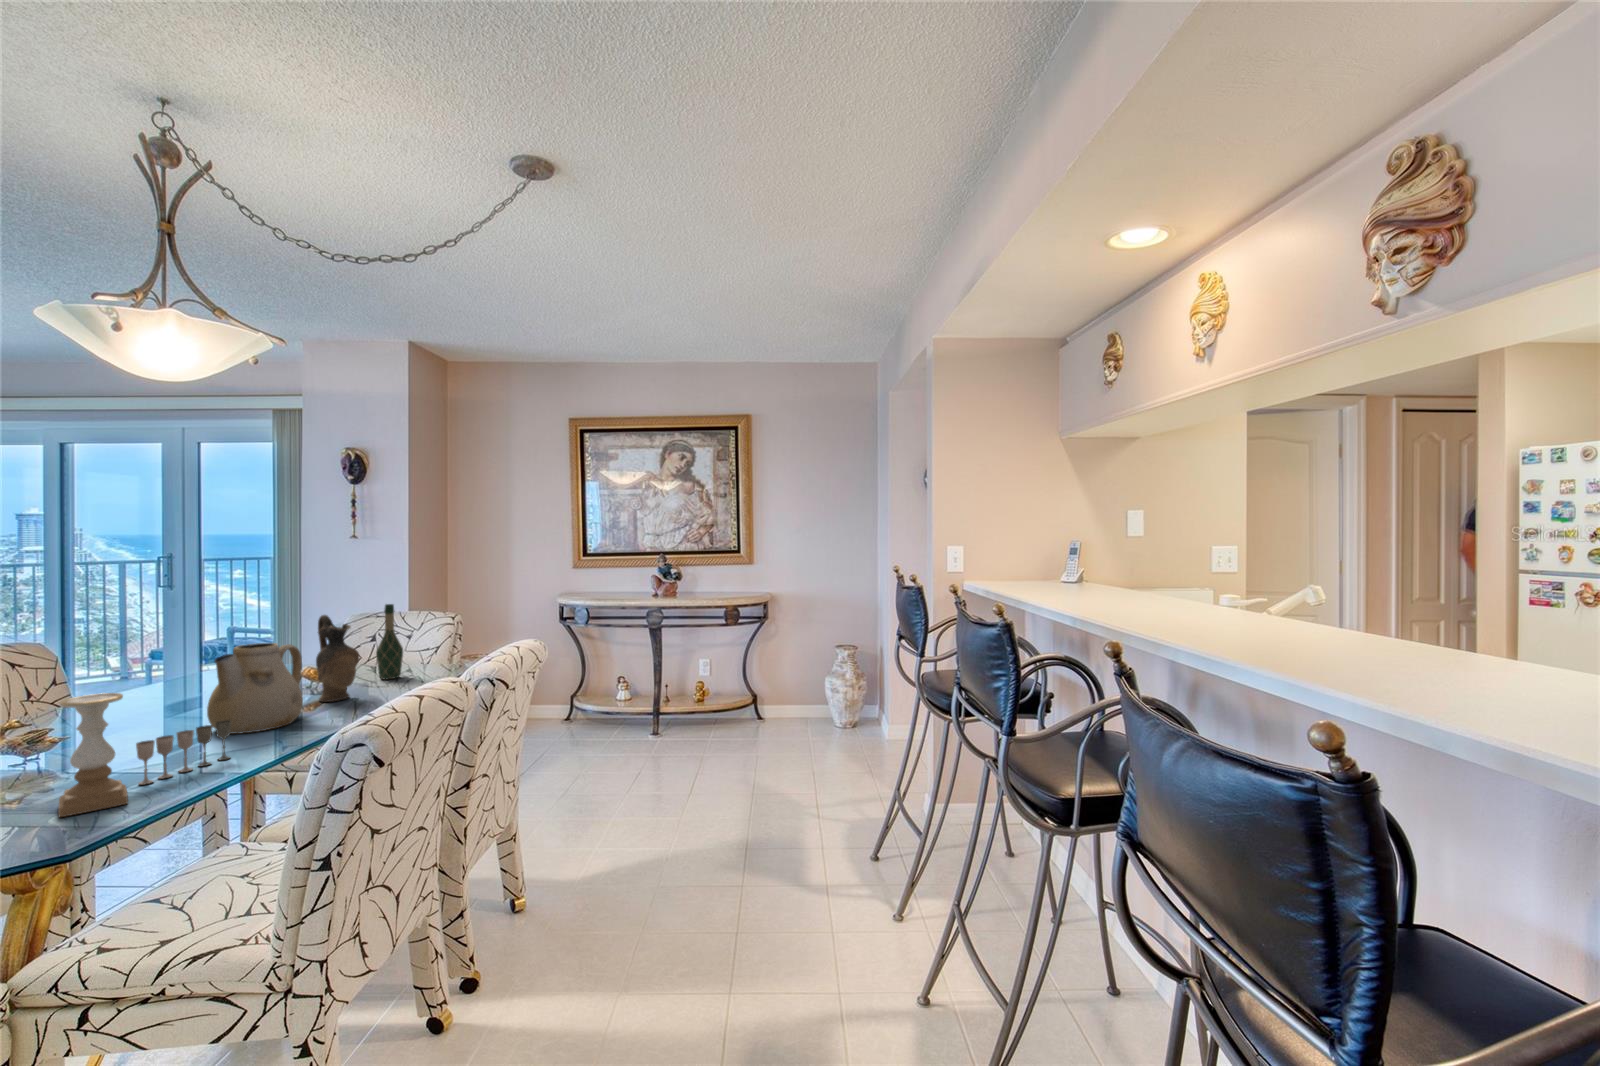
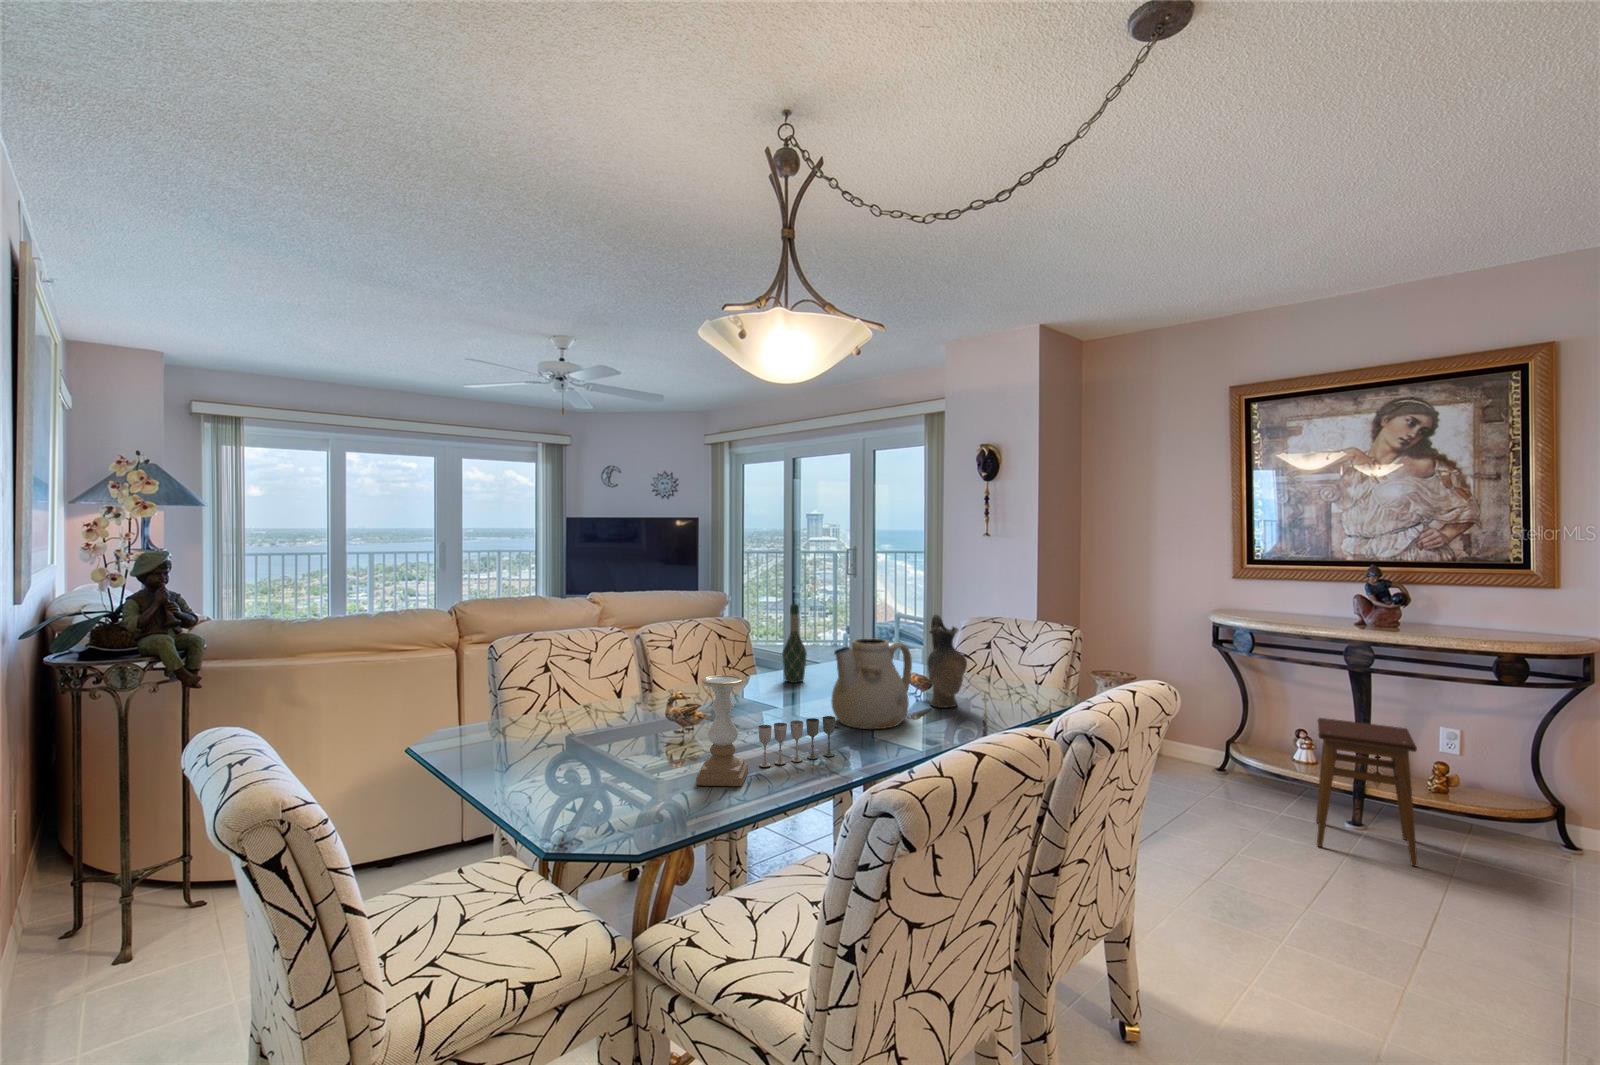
wine bottle: present [376,604,403,679] -> present [782,604,807,682]
stool: none [631,662,687,754] -> present [1316,718,1417,866]

